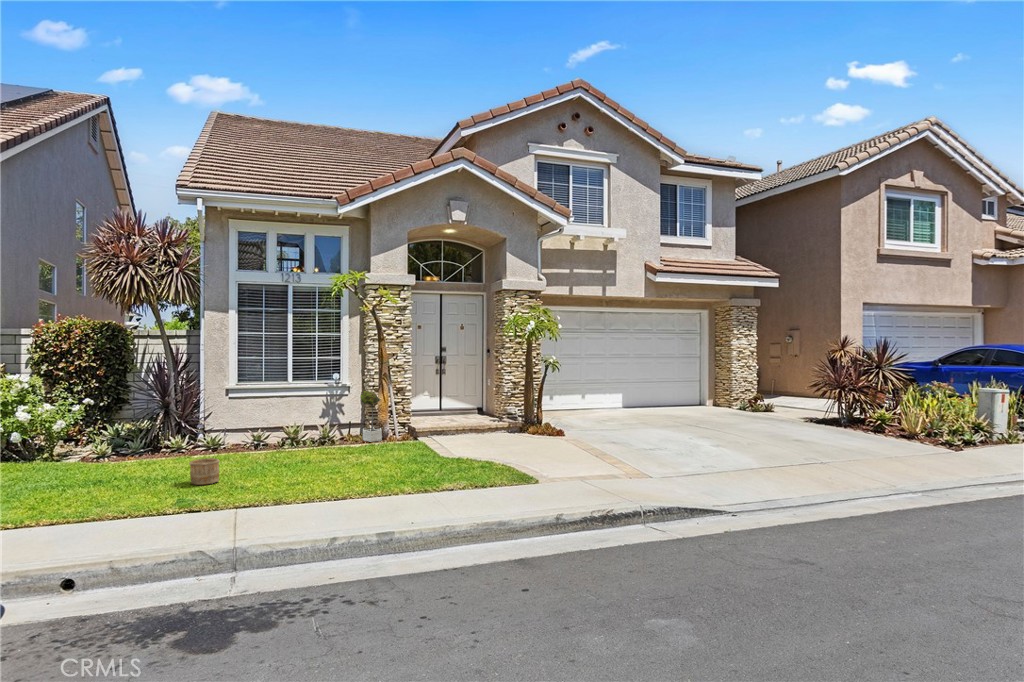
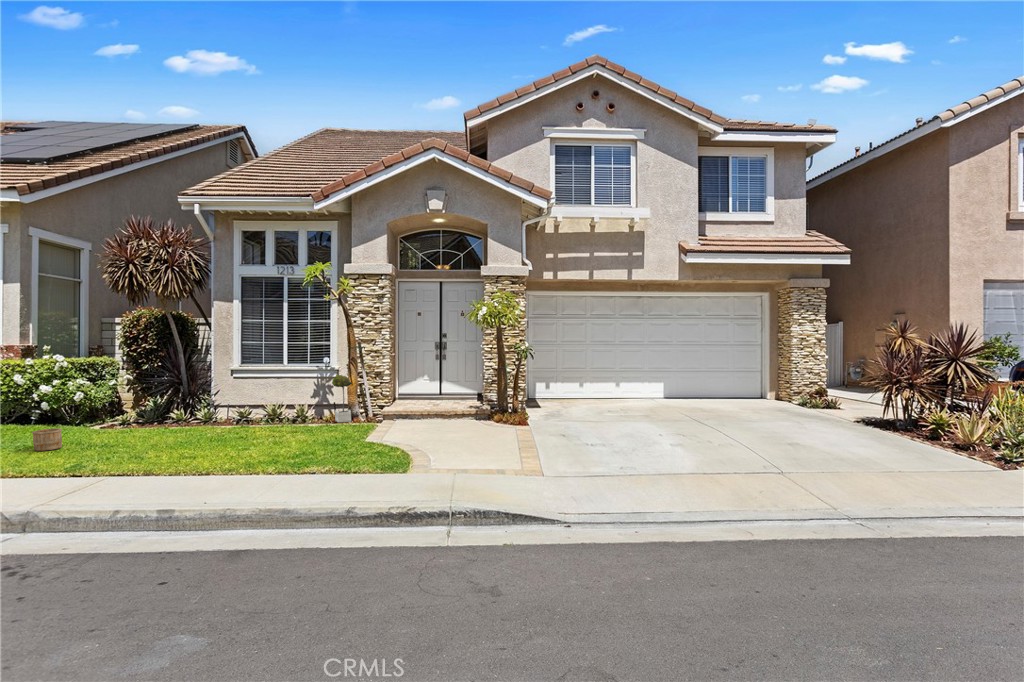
wooden bucket: present [189,458,219,485] -> present [32,428,62,451]

